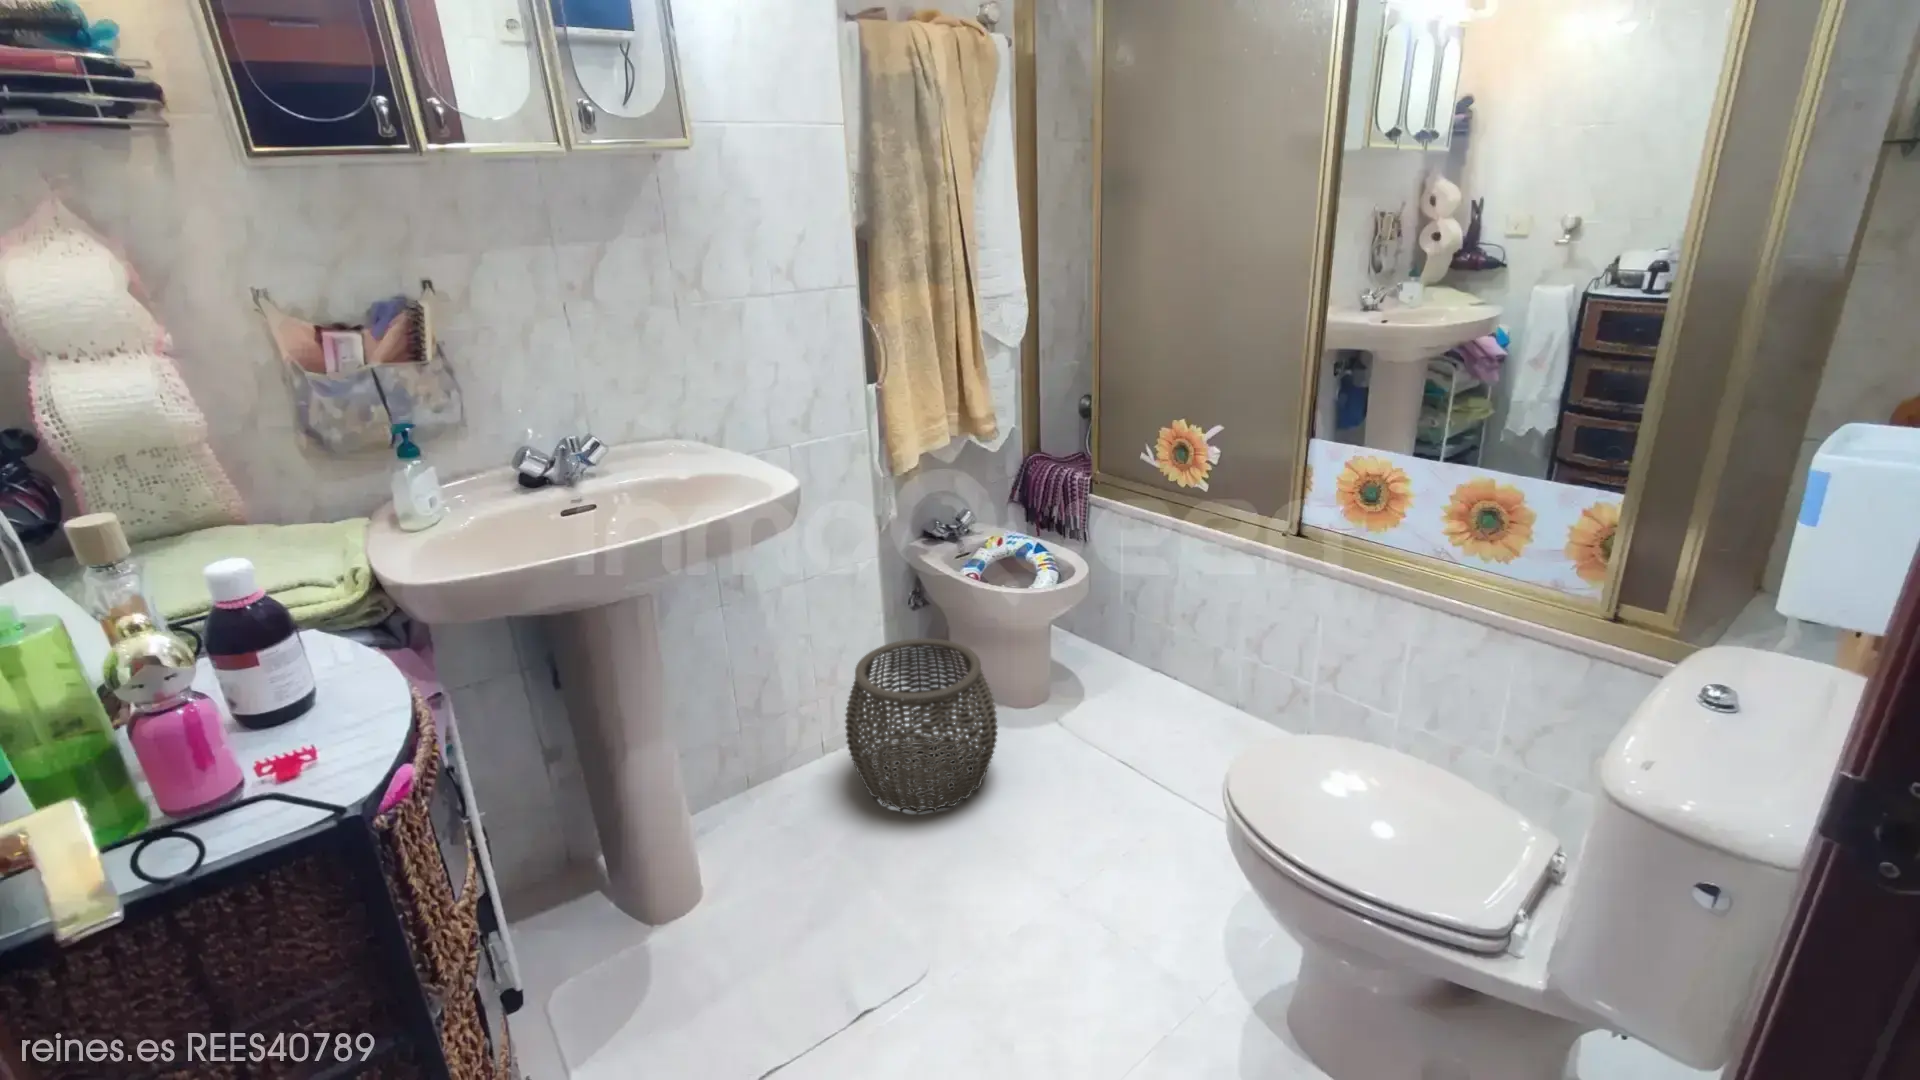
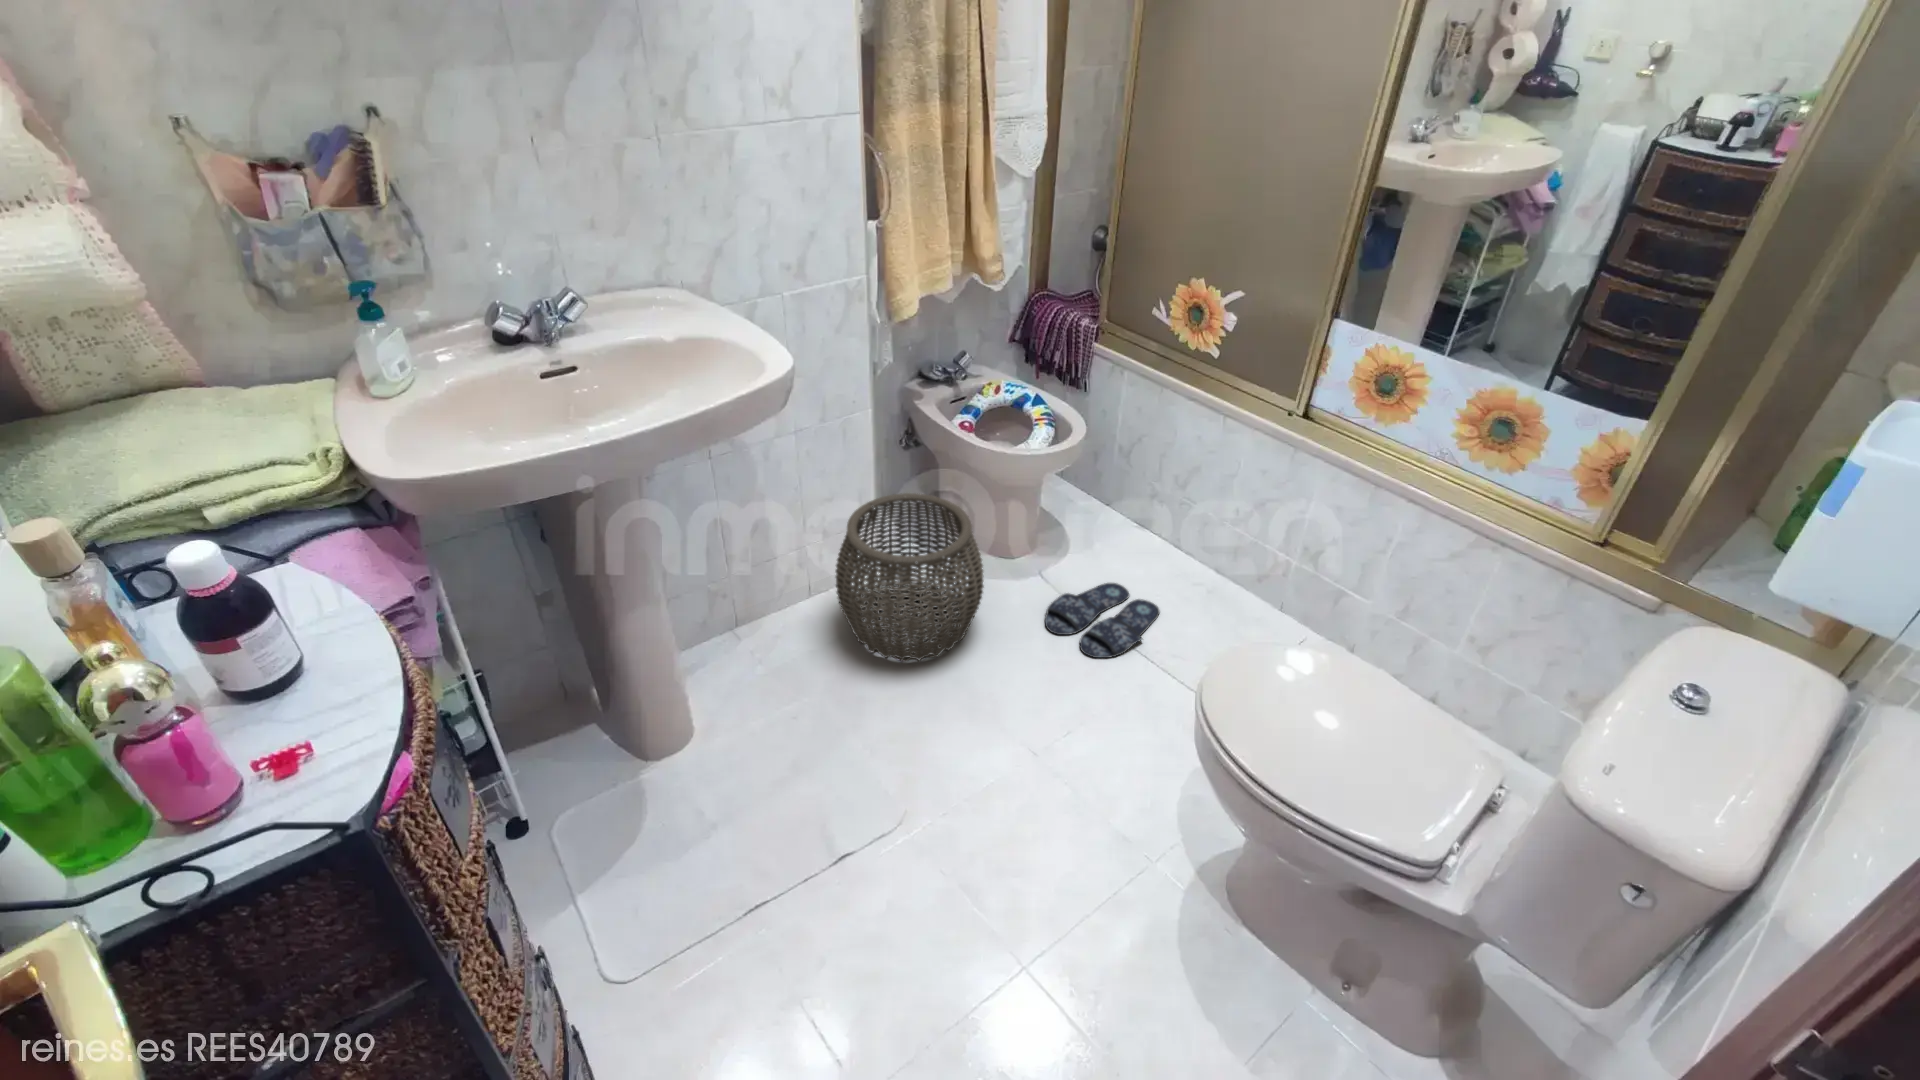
slippers: none [1065,725,1184,797] -> present [1045,583,1160,658]

